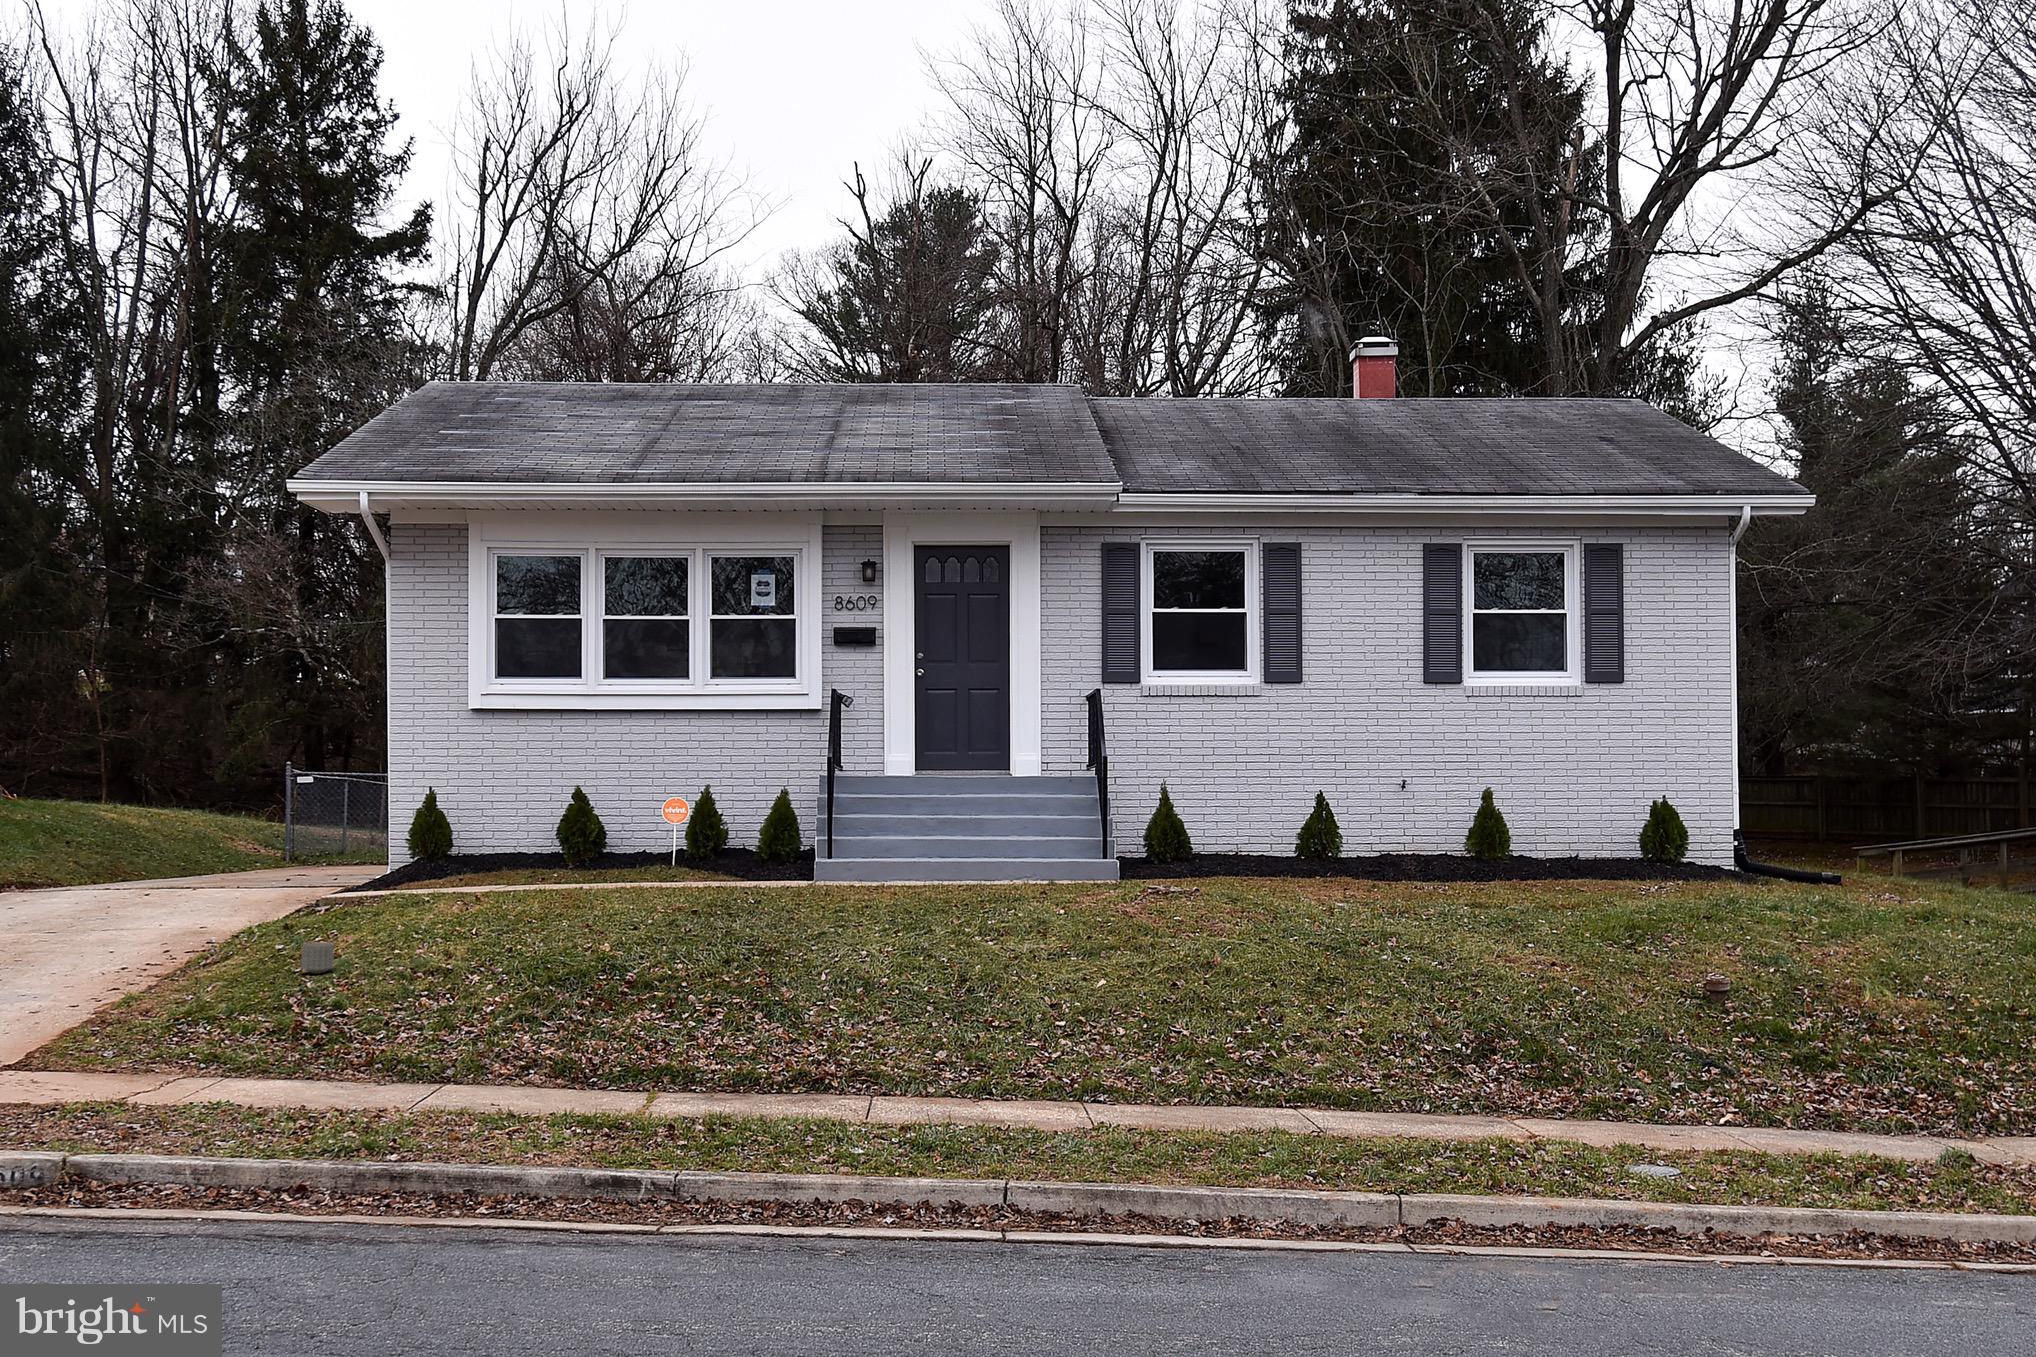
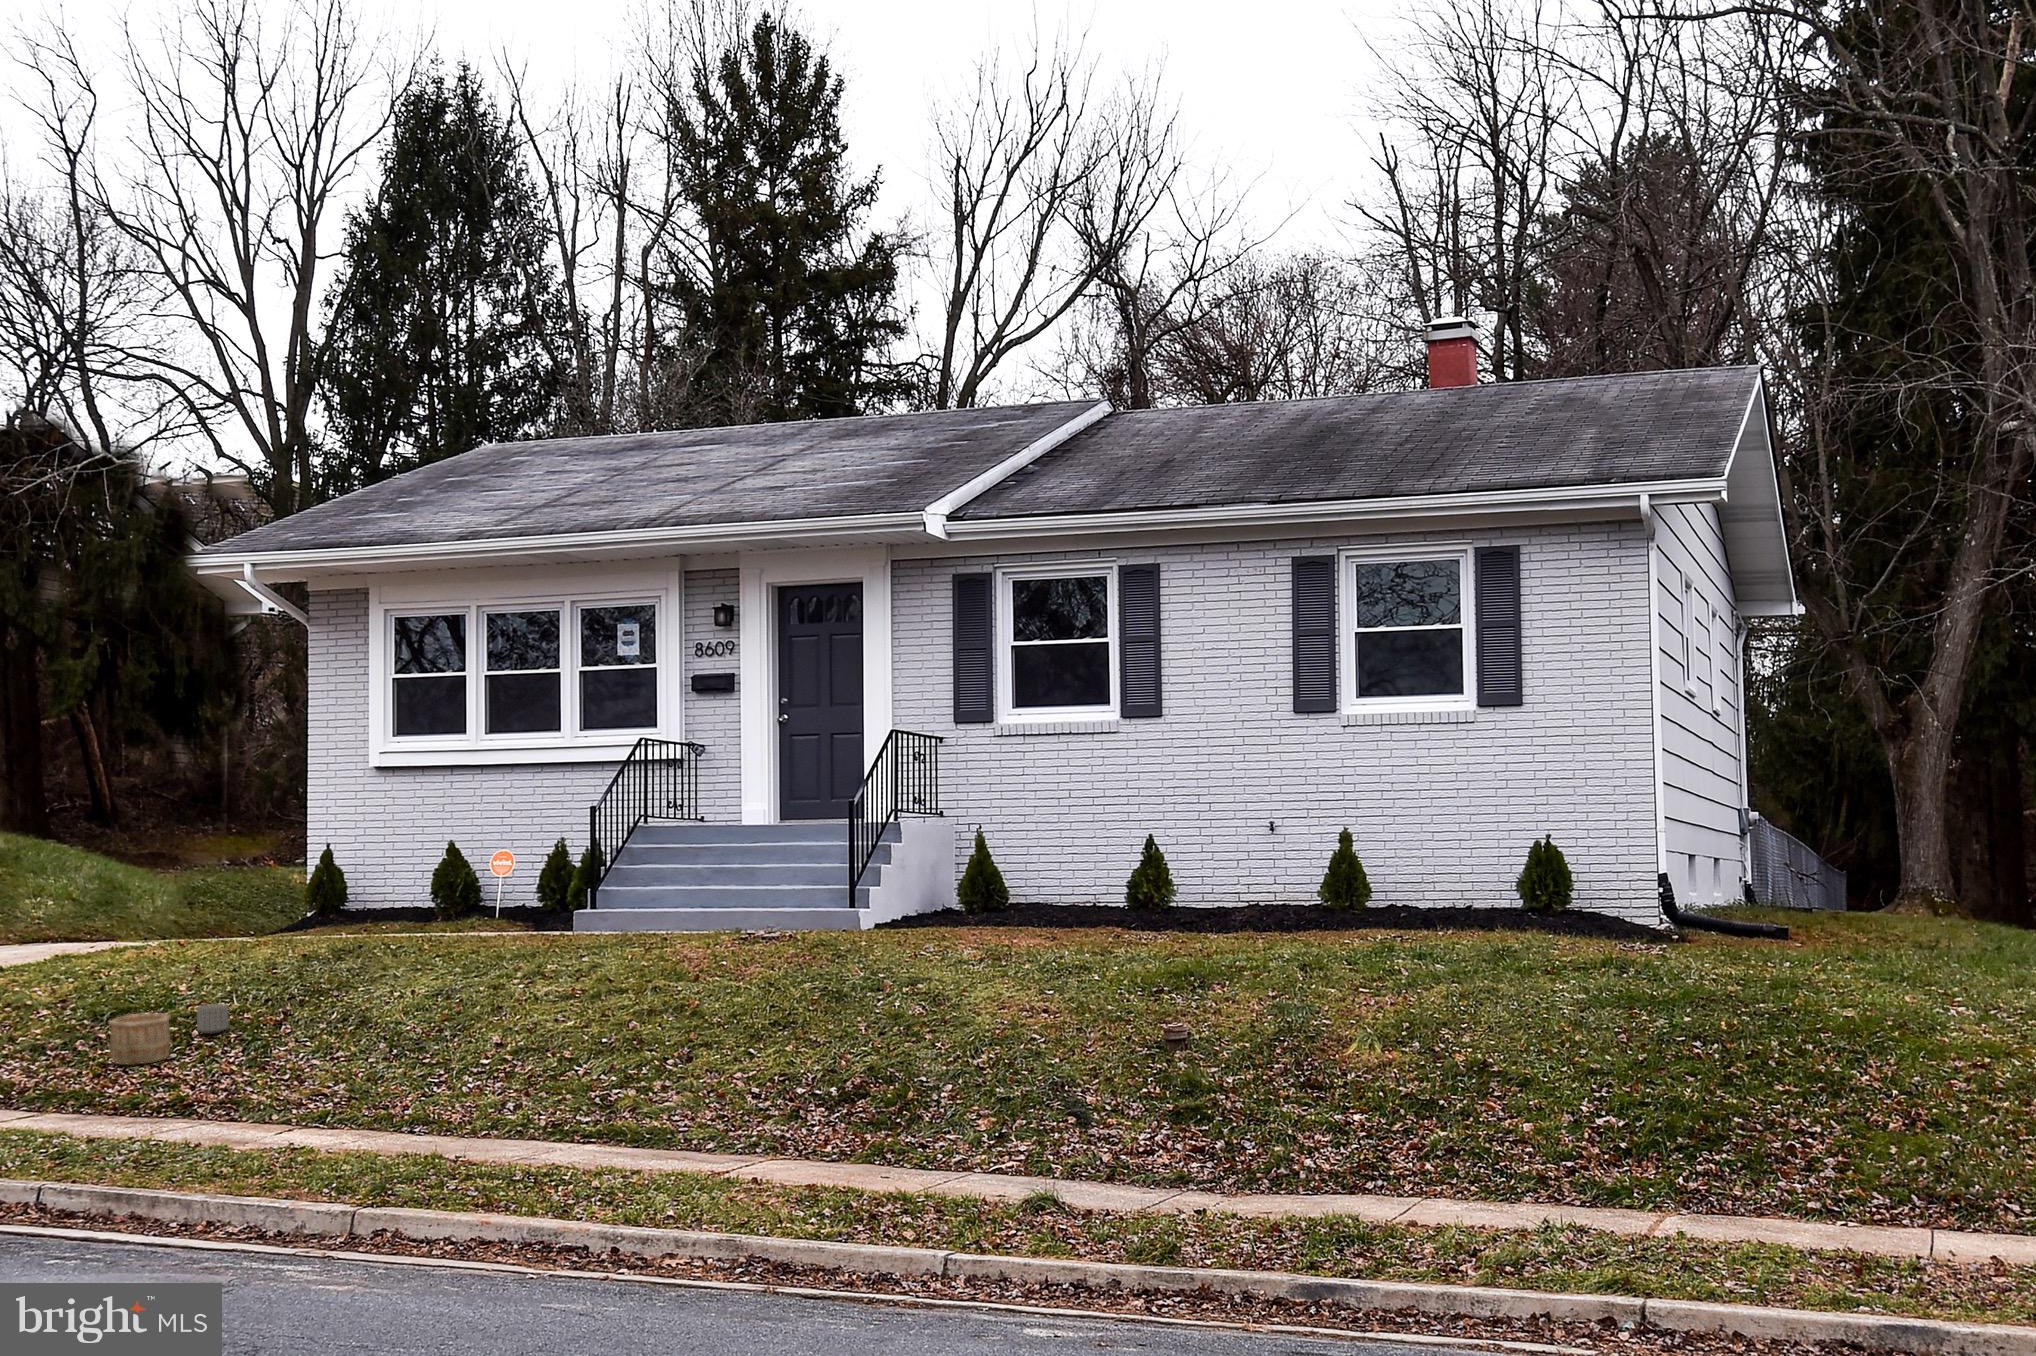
wooden bucket: none [205,949,270,1003] -> present [109,1013,171,1065]

